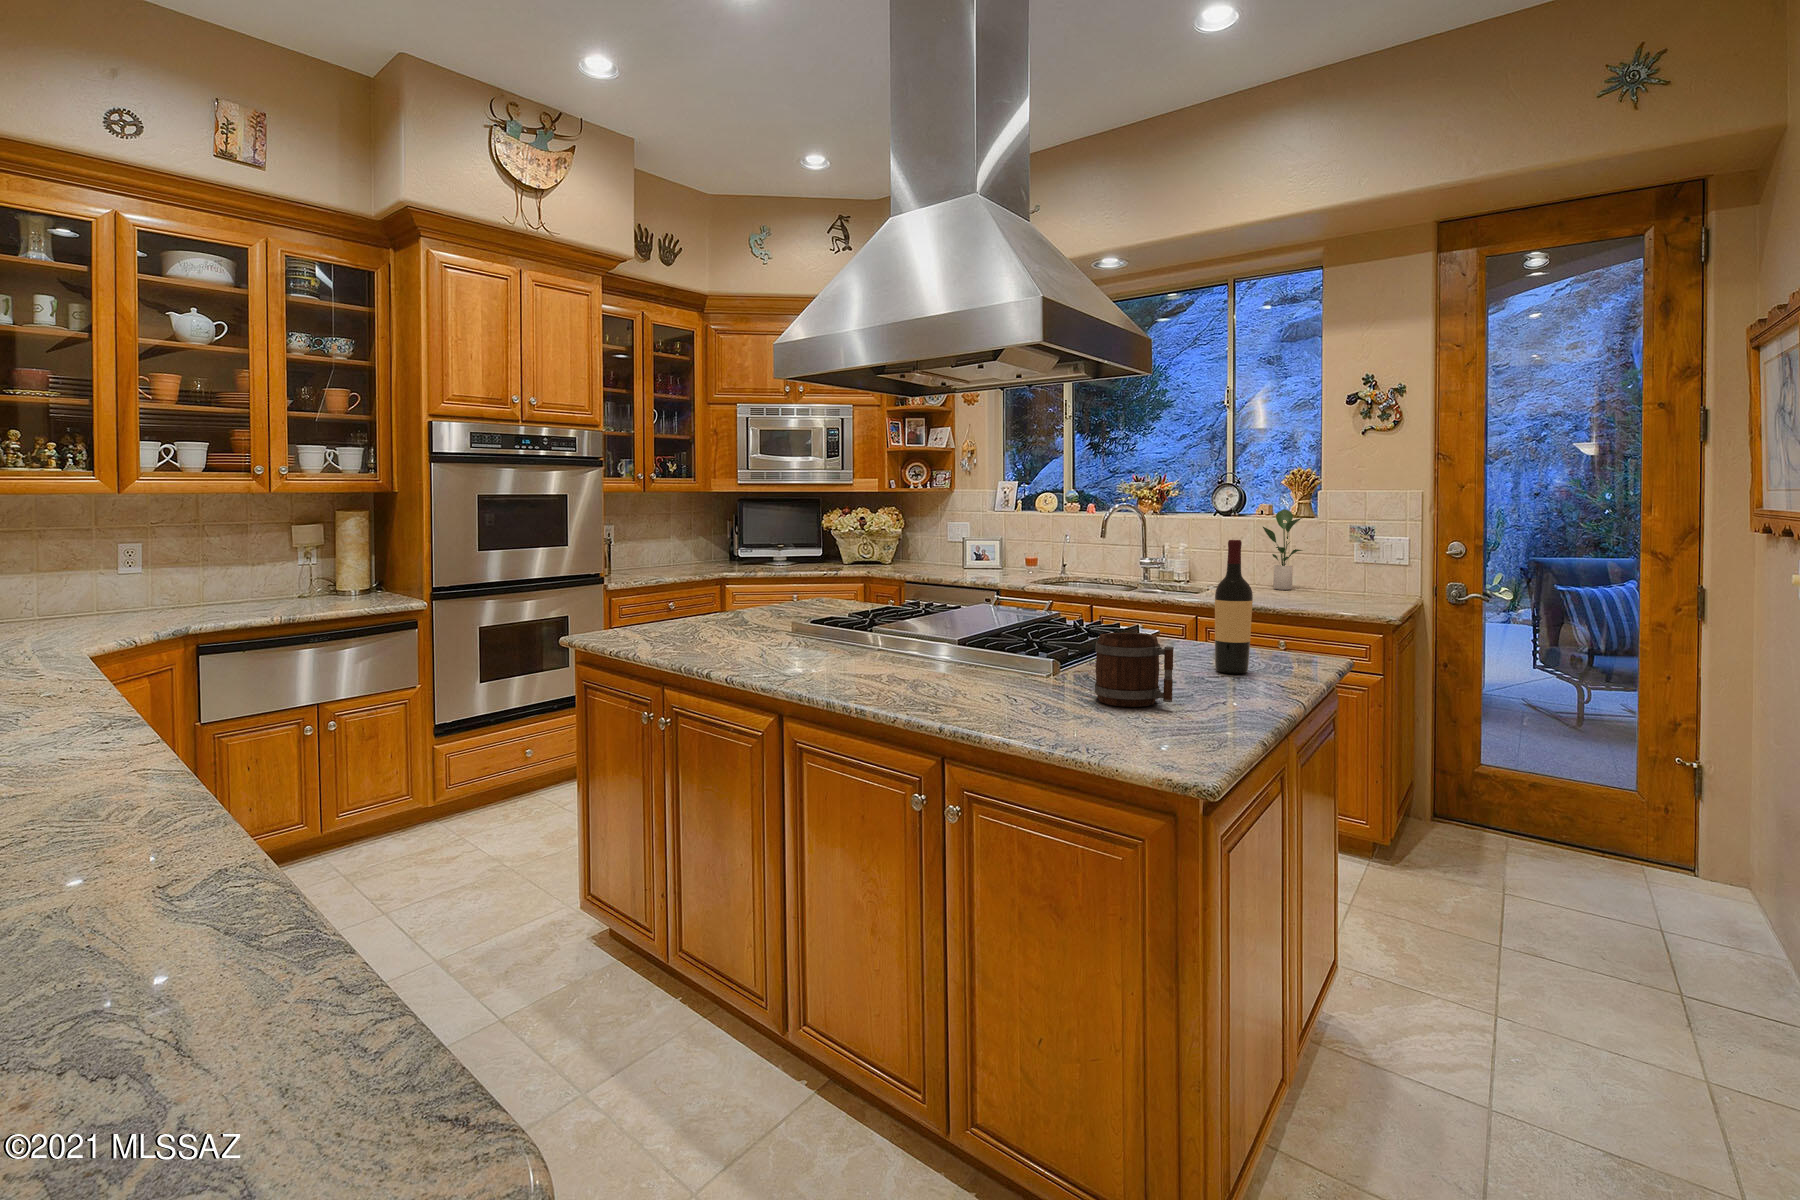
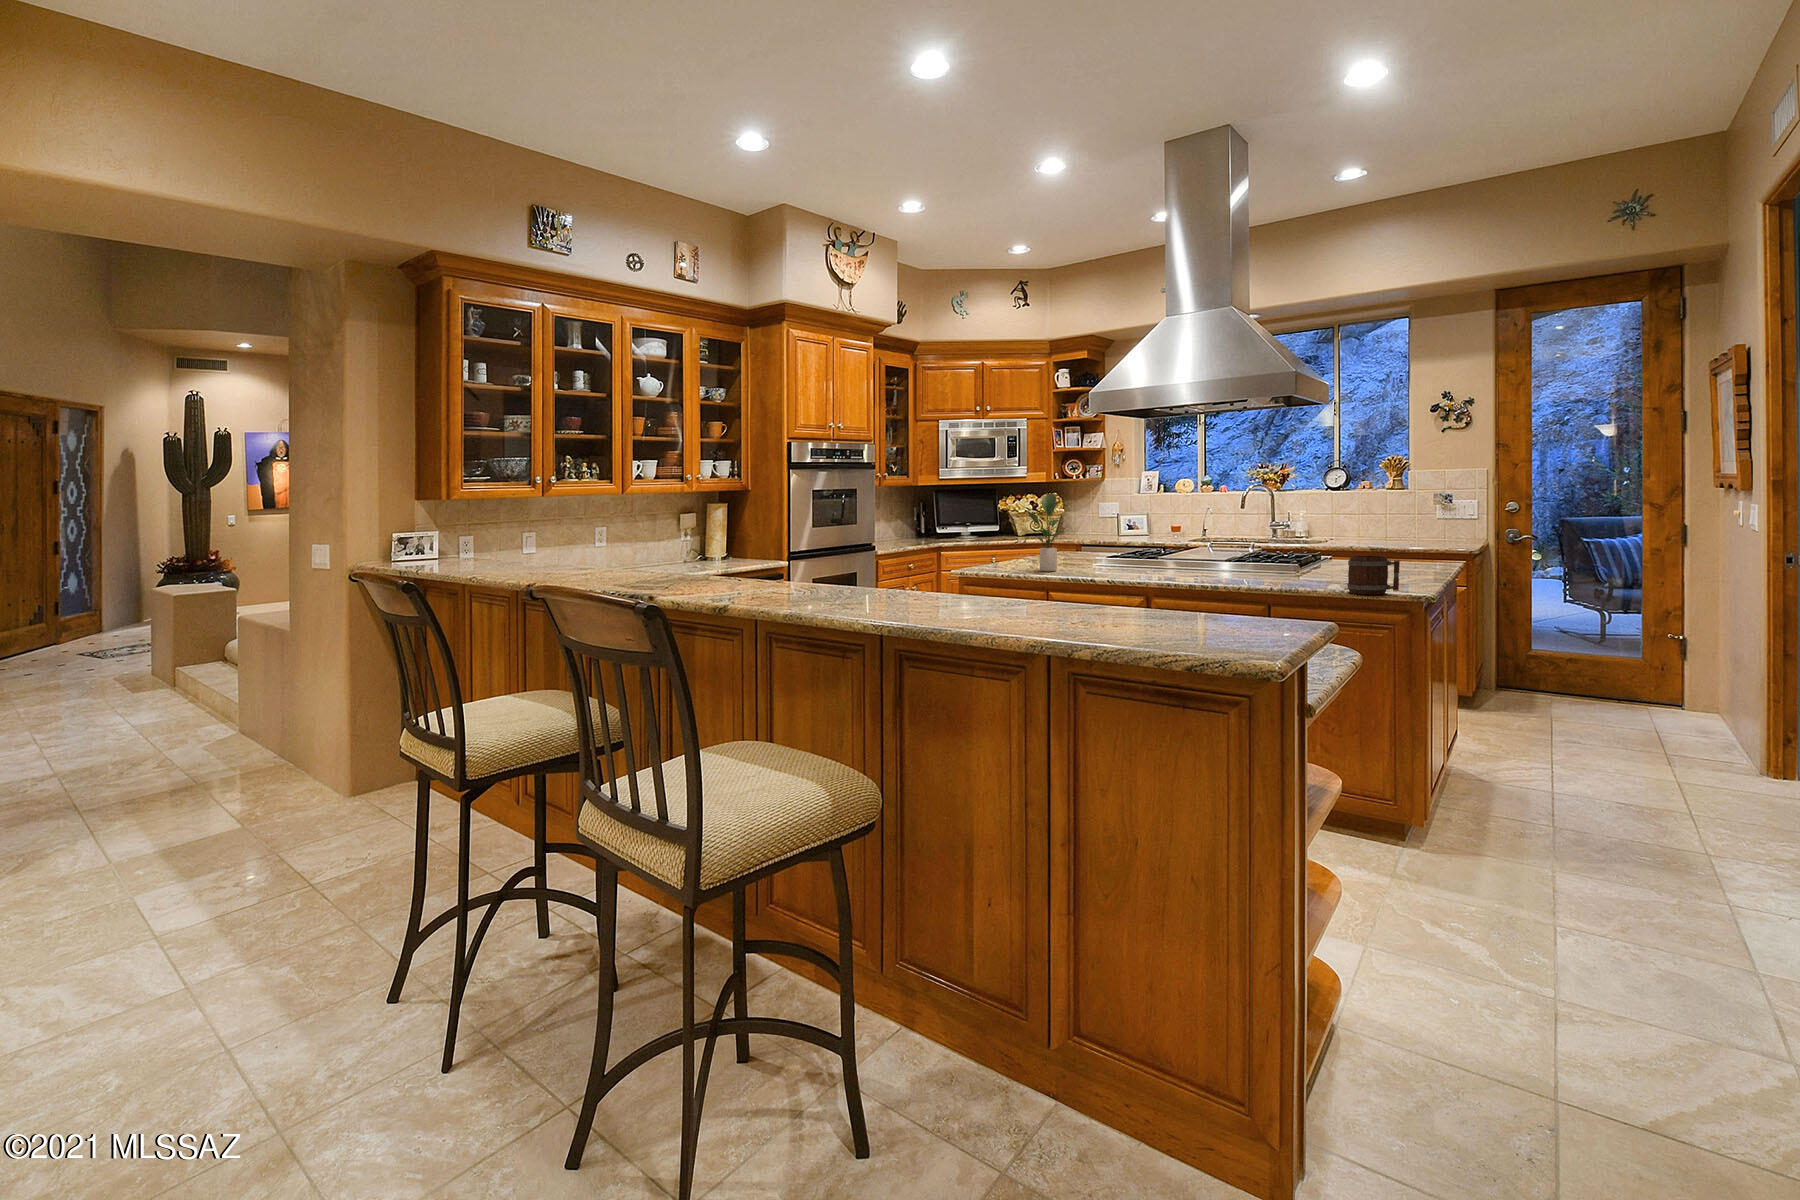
potted plant: present [1263,509,1302,590] -> present [1027,493,1064,571]
wine bottle: present [1215,540,1253,674] -> none [1398,503,1423,582]

